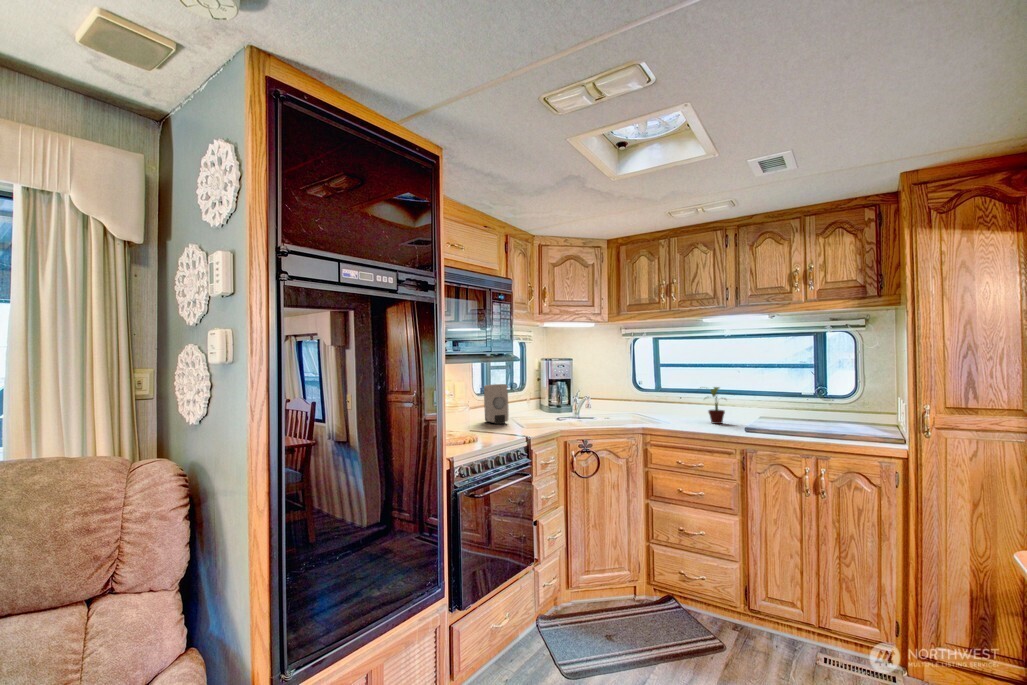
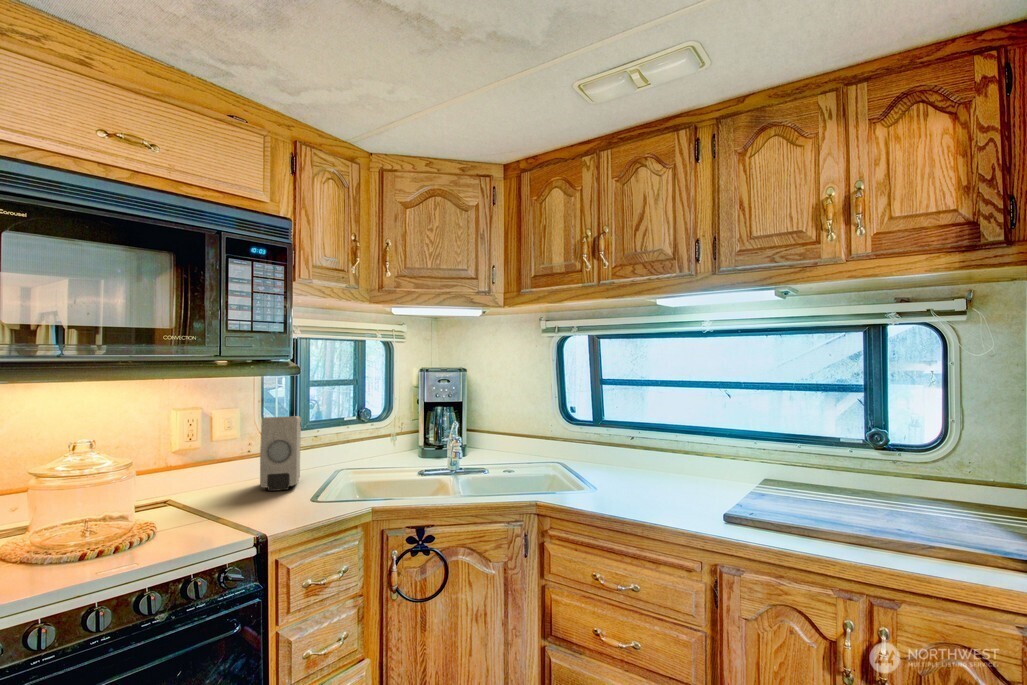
potted plant: present [708,387,725,424] -> none [644,424,714,495]

